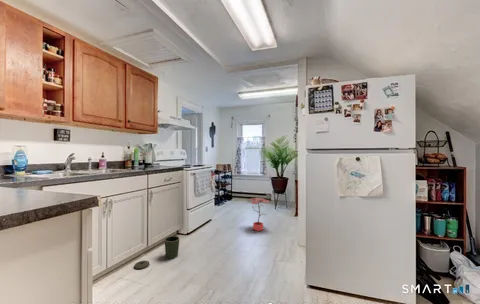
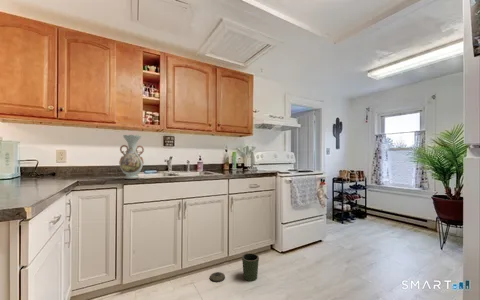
vase: none [31,127,64,179] -> present [119,135,144,179]
potted plant: present [249,198,270,231] -> none [369,225,411,280]

